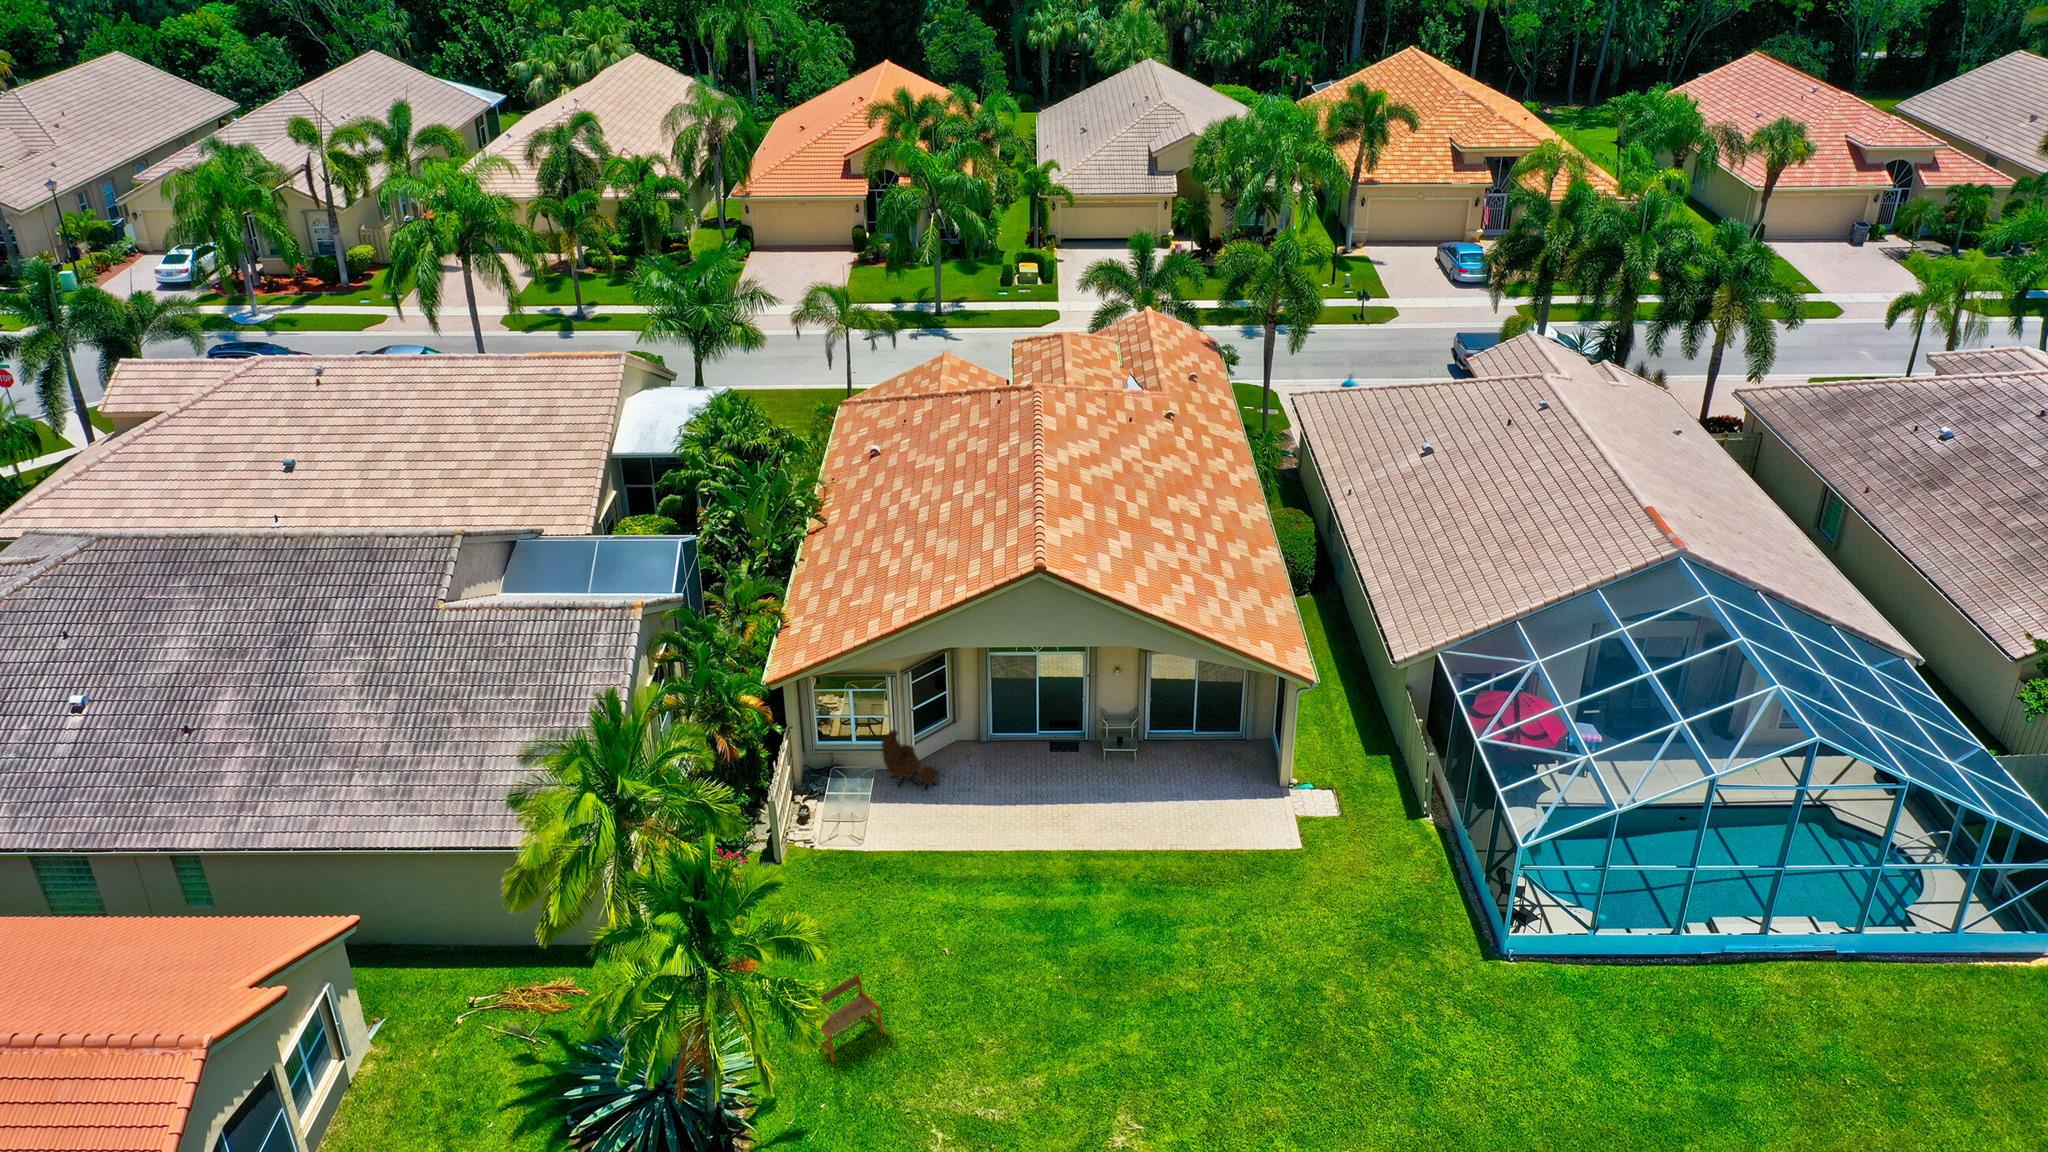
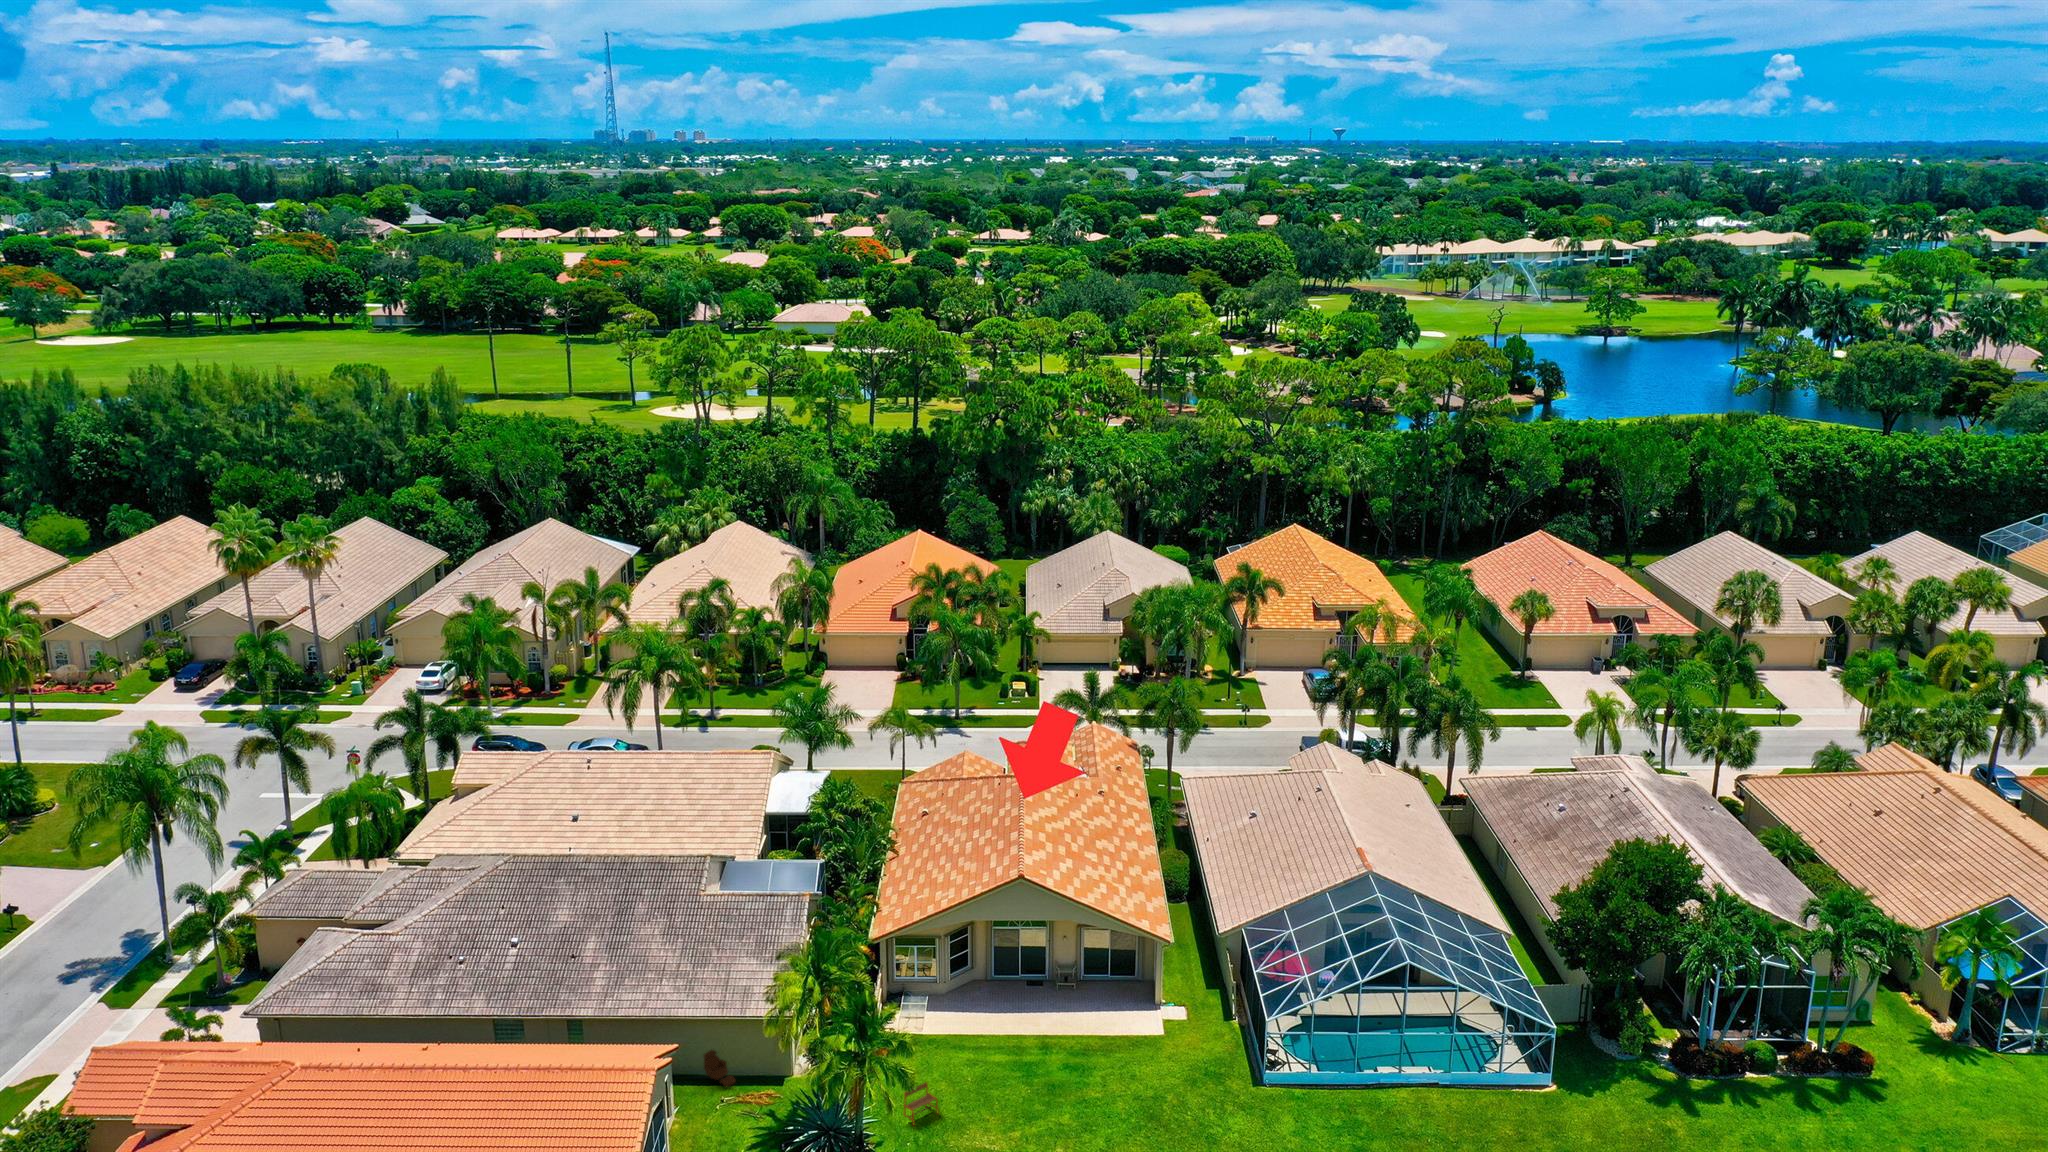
lounge chair: present [882,730,939,786] -> present [704,1050,736,1087]

